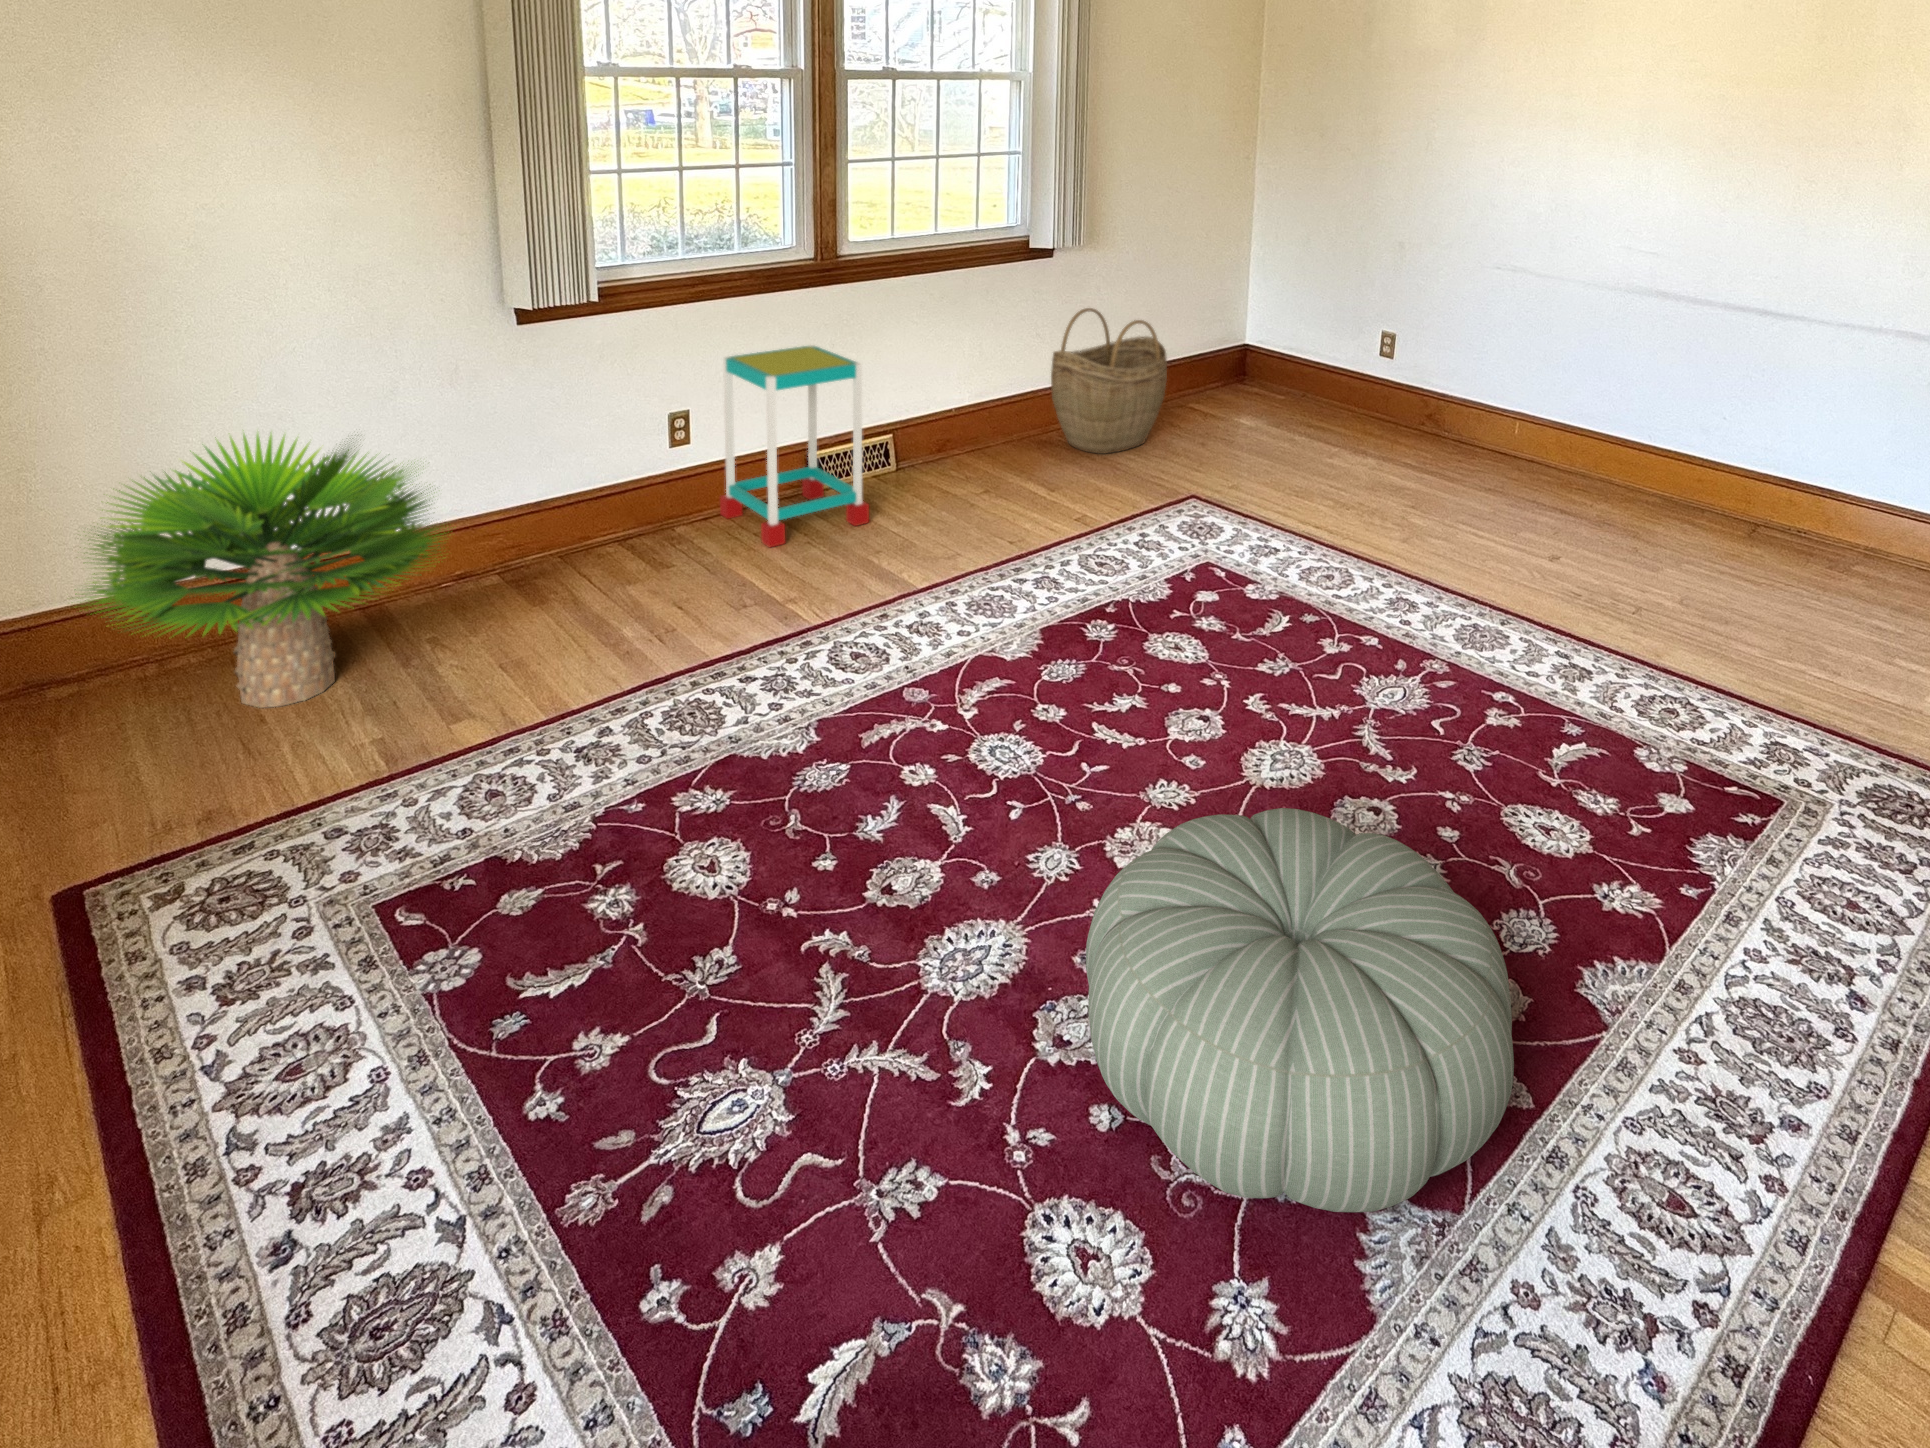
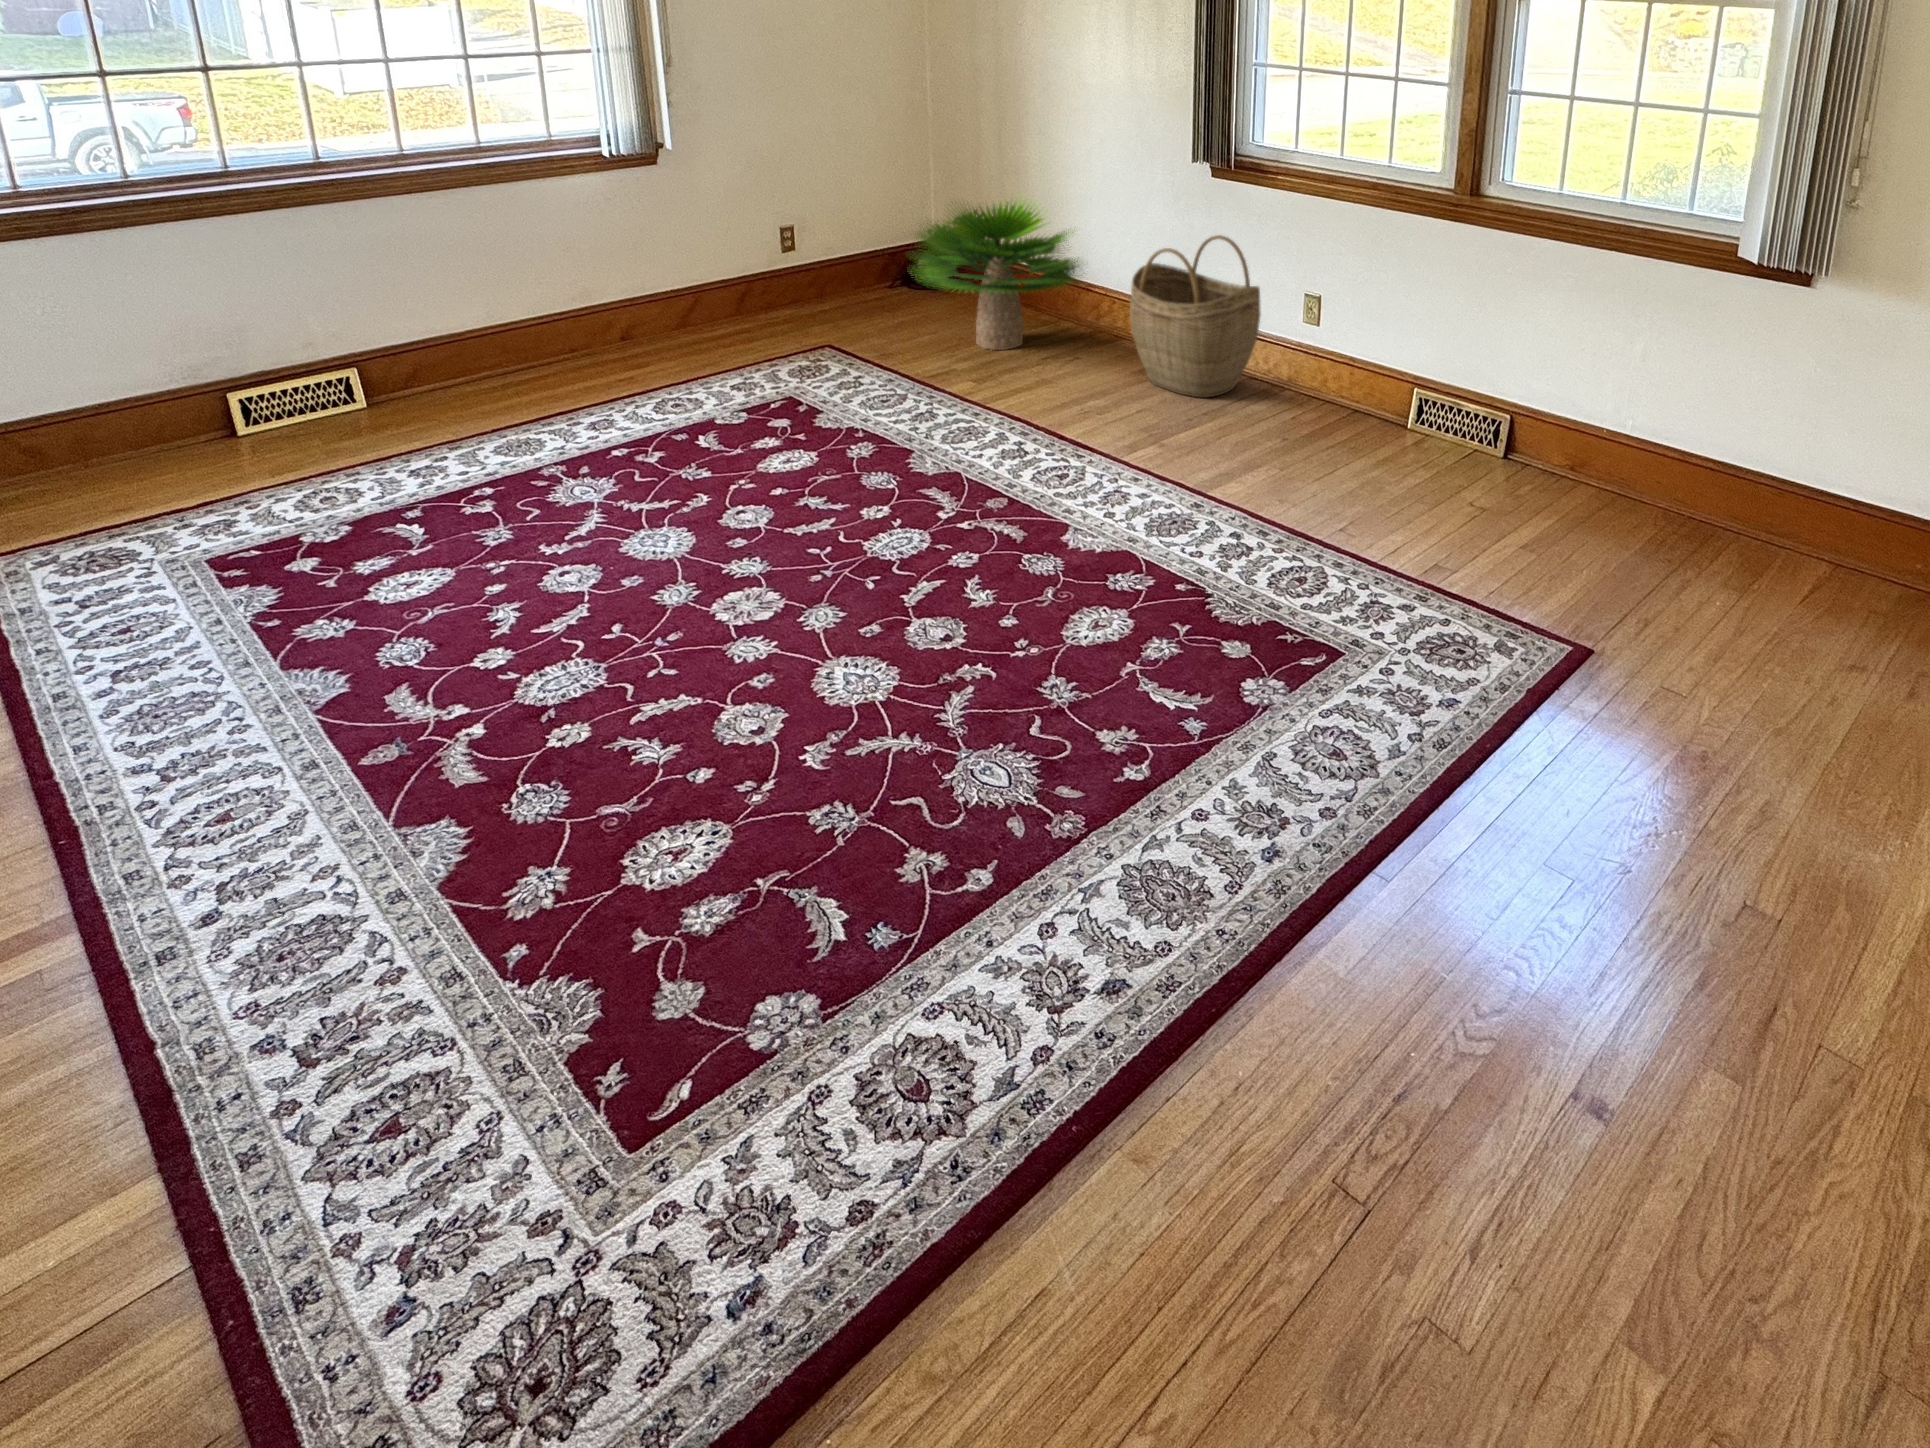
woven basket: present [1051,308,1167,454] -> present [1130,235,1261,398]
side table: present [720,345,869,548] -> none [1254,256,1406,455]
pouf: present [1086,808,1514,1212] -> none [293,497,630,719]

